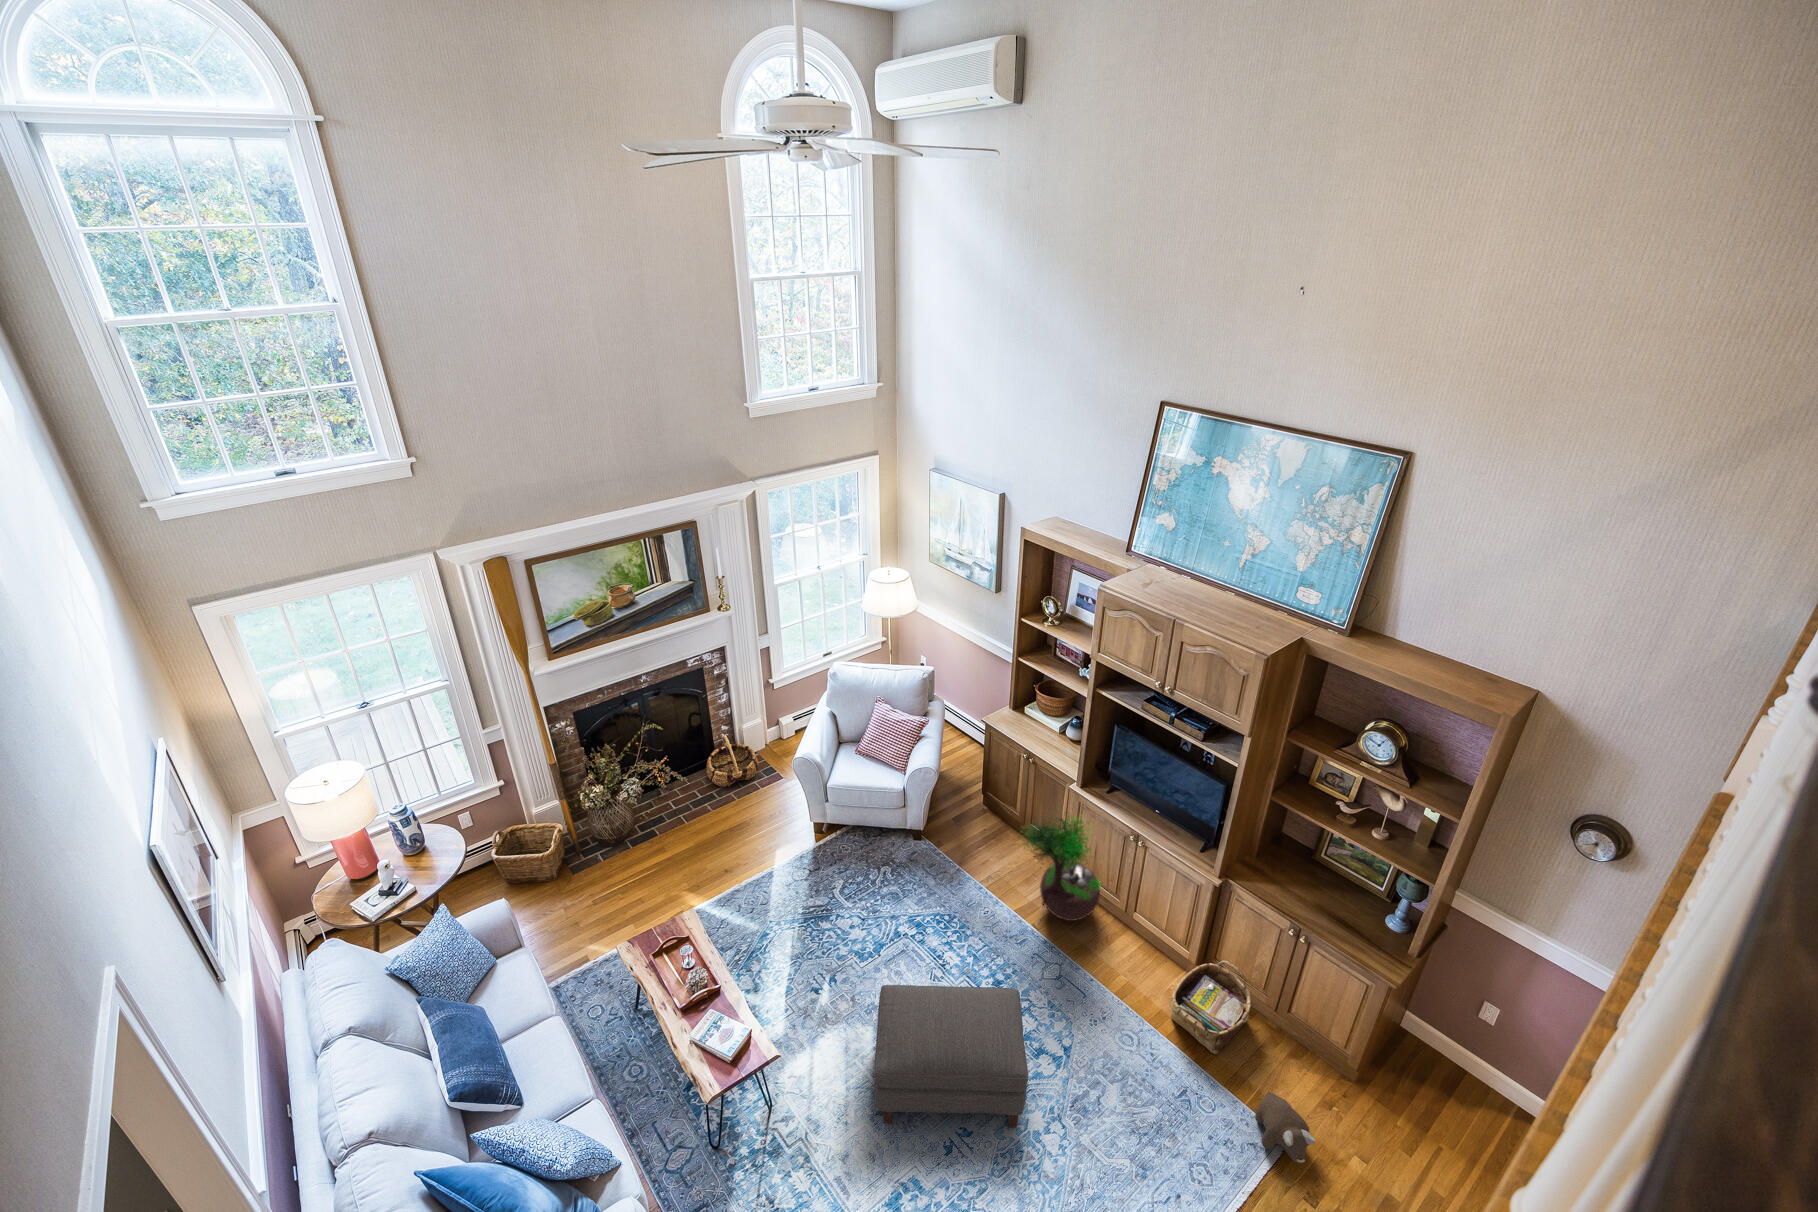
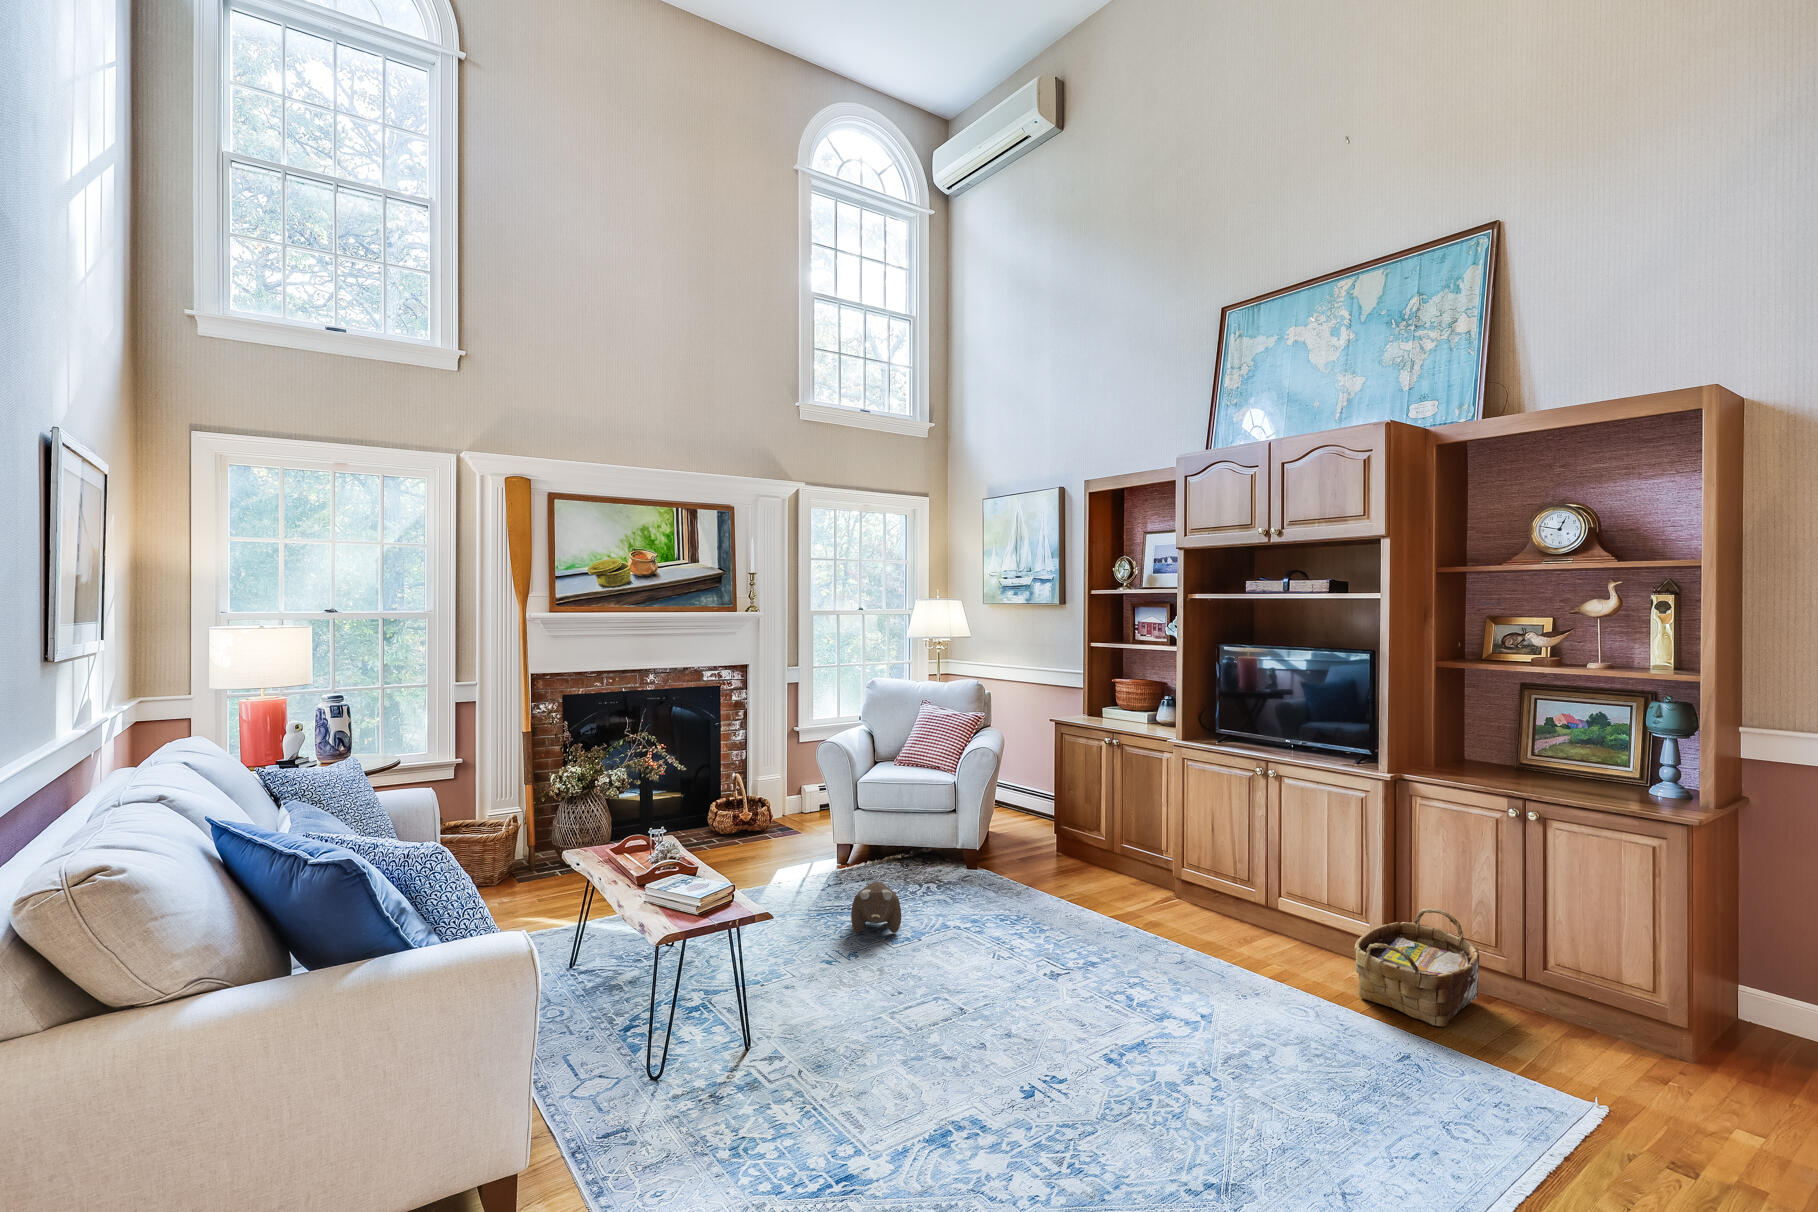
potted tree: present [1021,807,1101,921] -> none [1102,730,1228,922]
ottoman: present [874,985,1028,1127] -> none [913,893,1150,1076]
plush toy: present [1255,1092,1315,1164] -> present [851,882,901,933]

